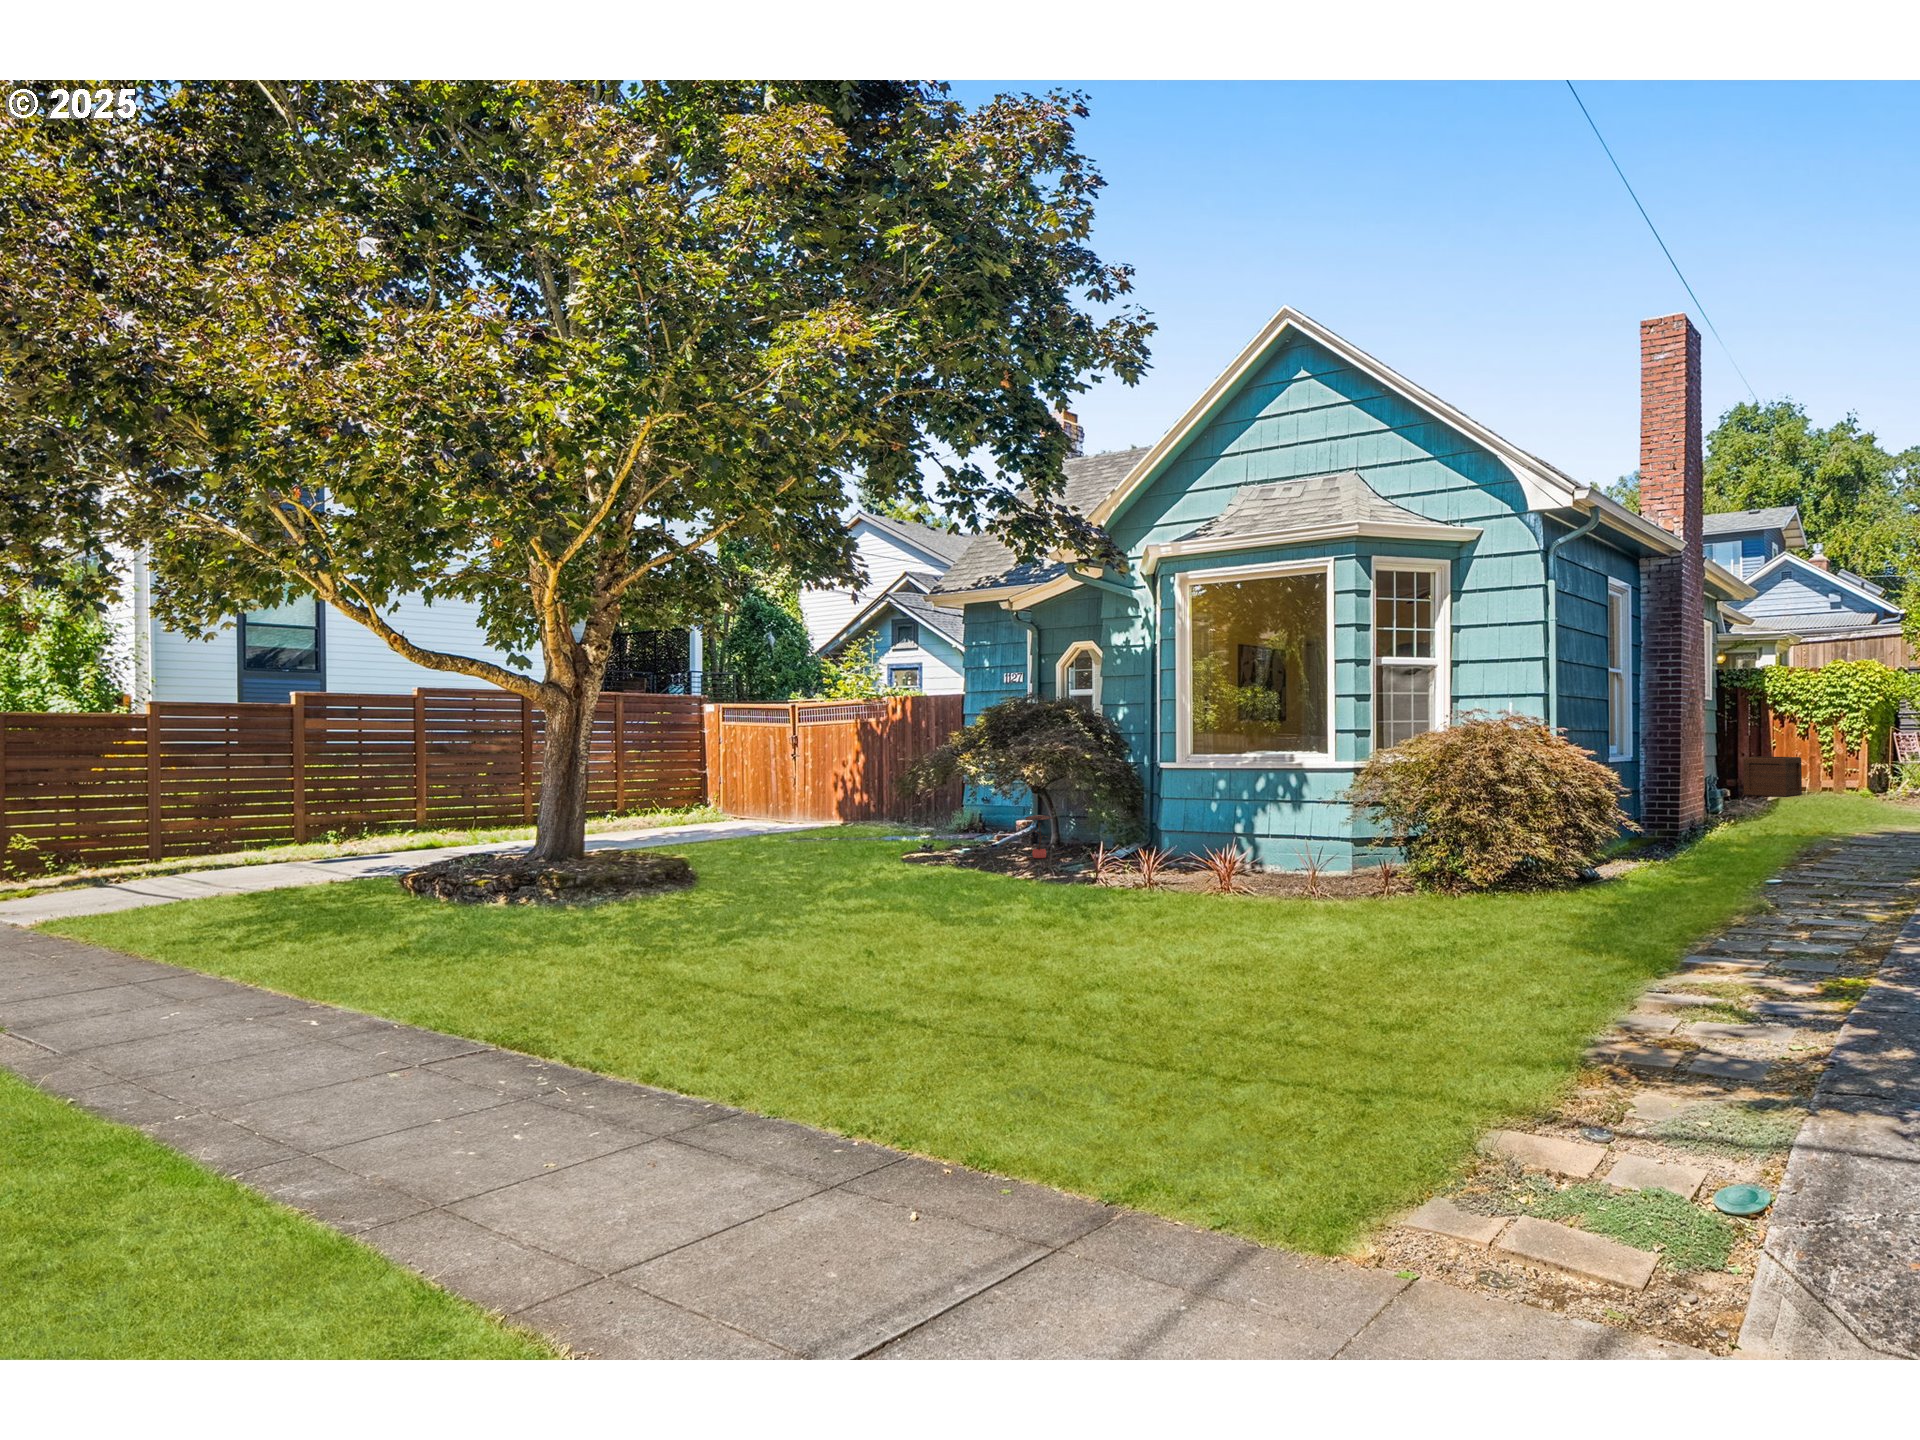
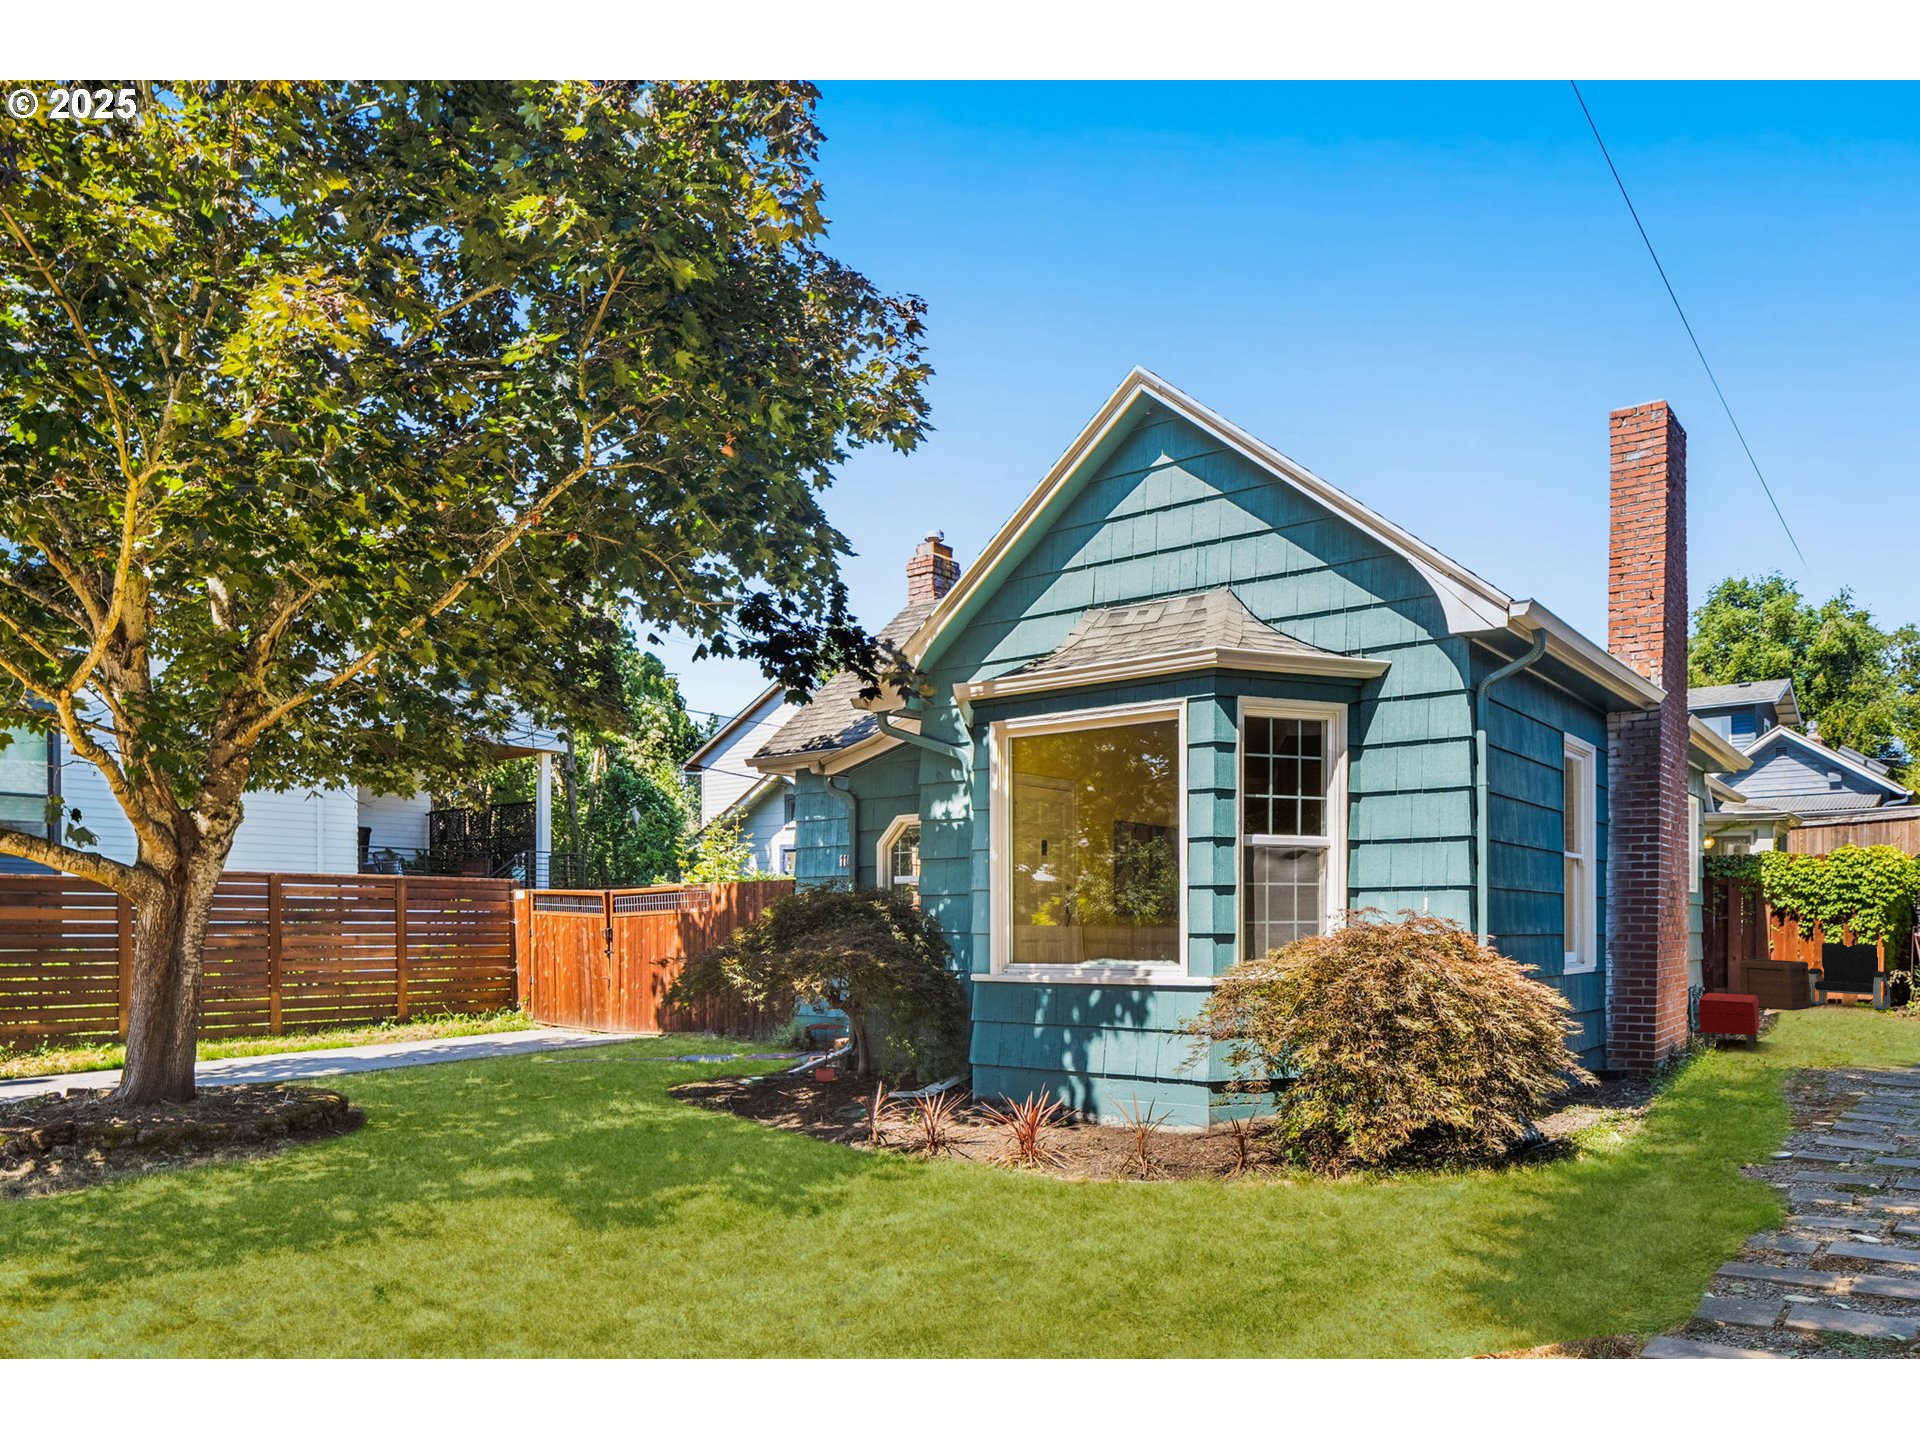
armchair: none [1800,742,1870,795] -> present [1809,943,1890,1009]
bench: none [1709,780,1758,823] -> present [1699,993,1760,1050]

